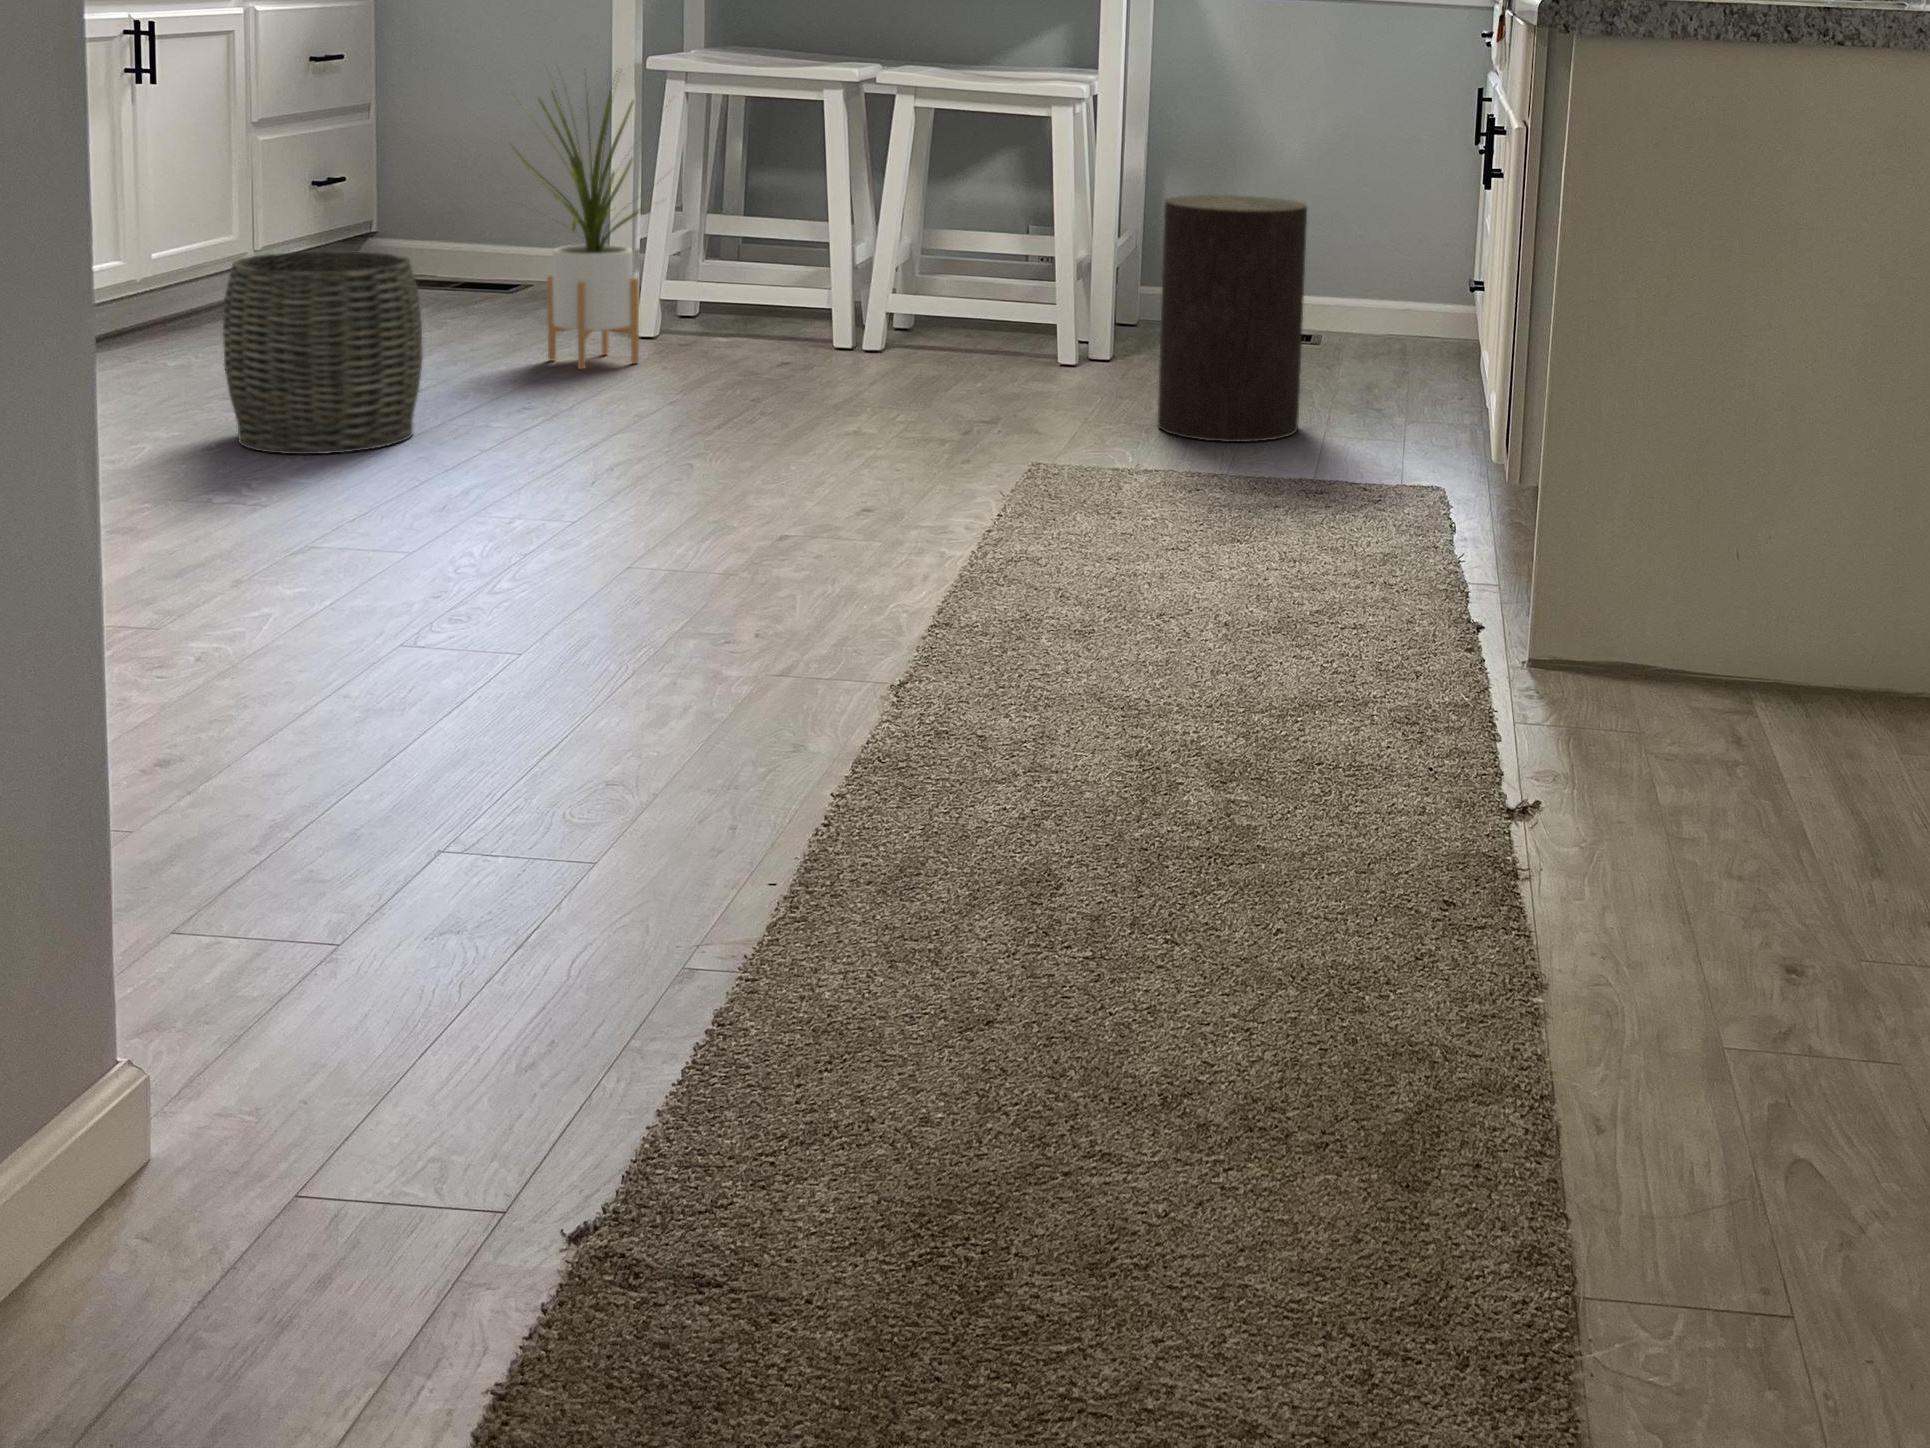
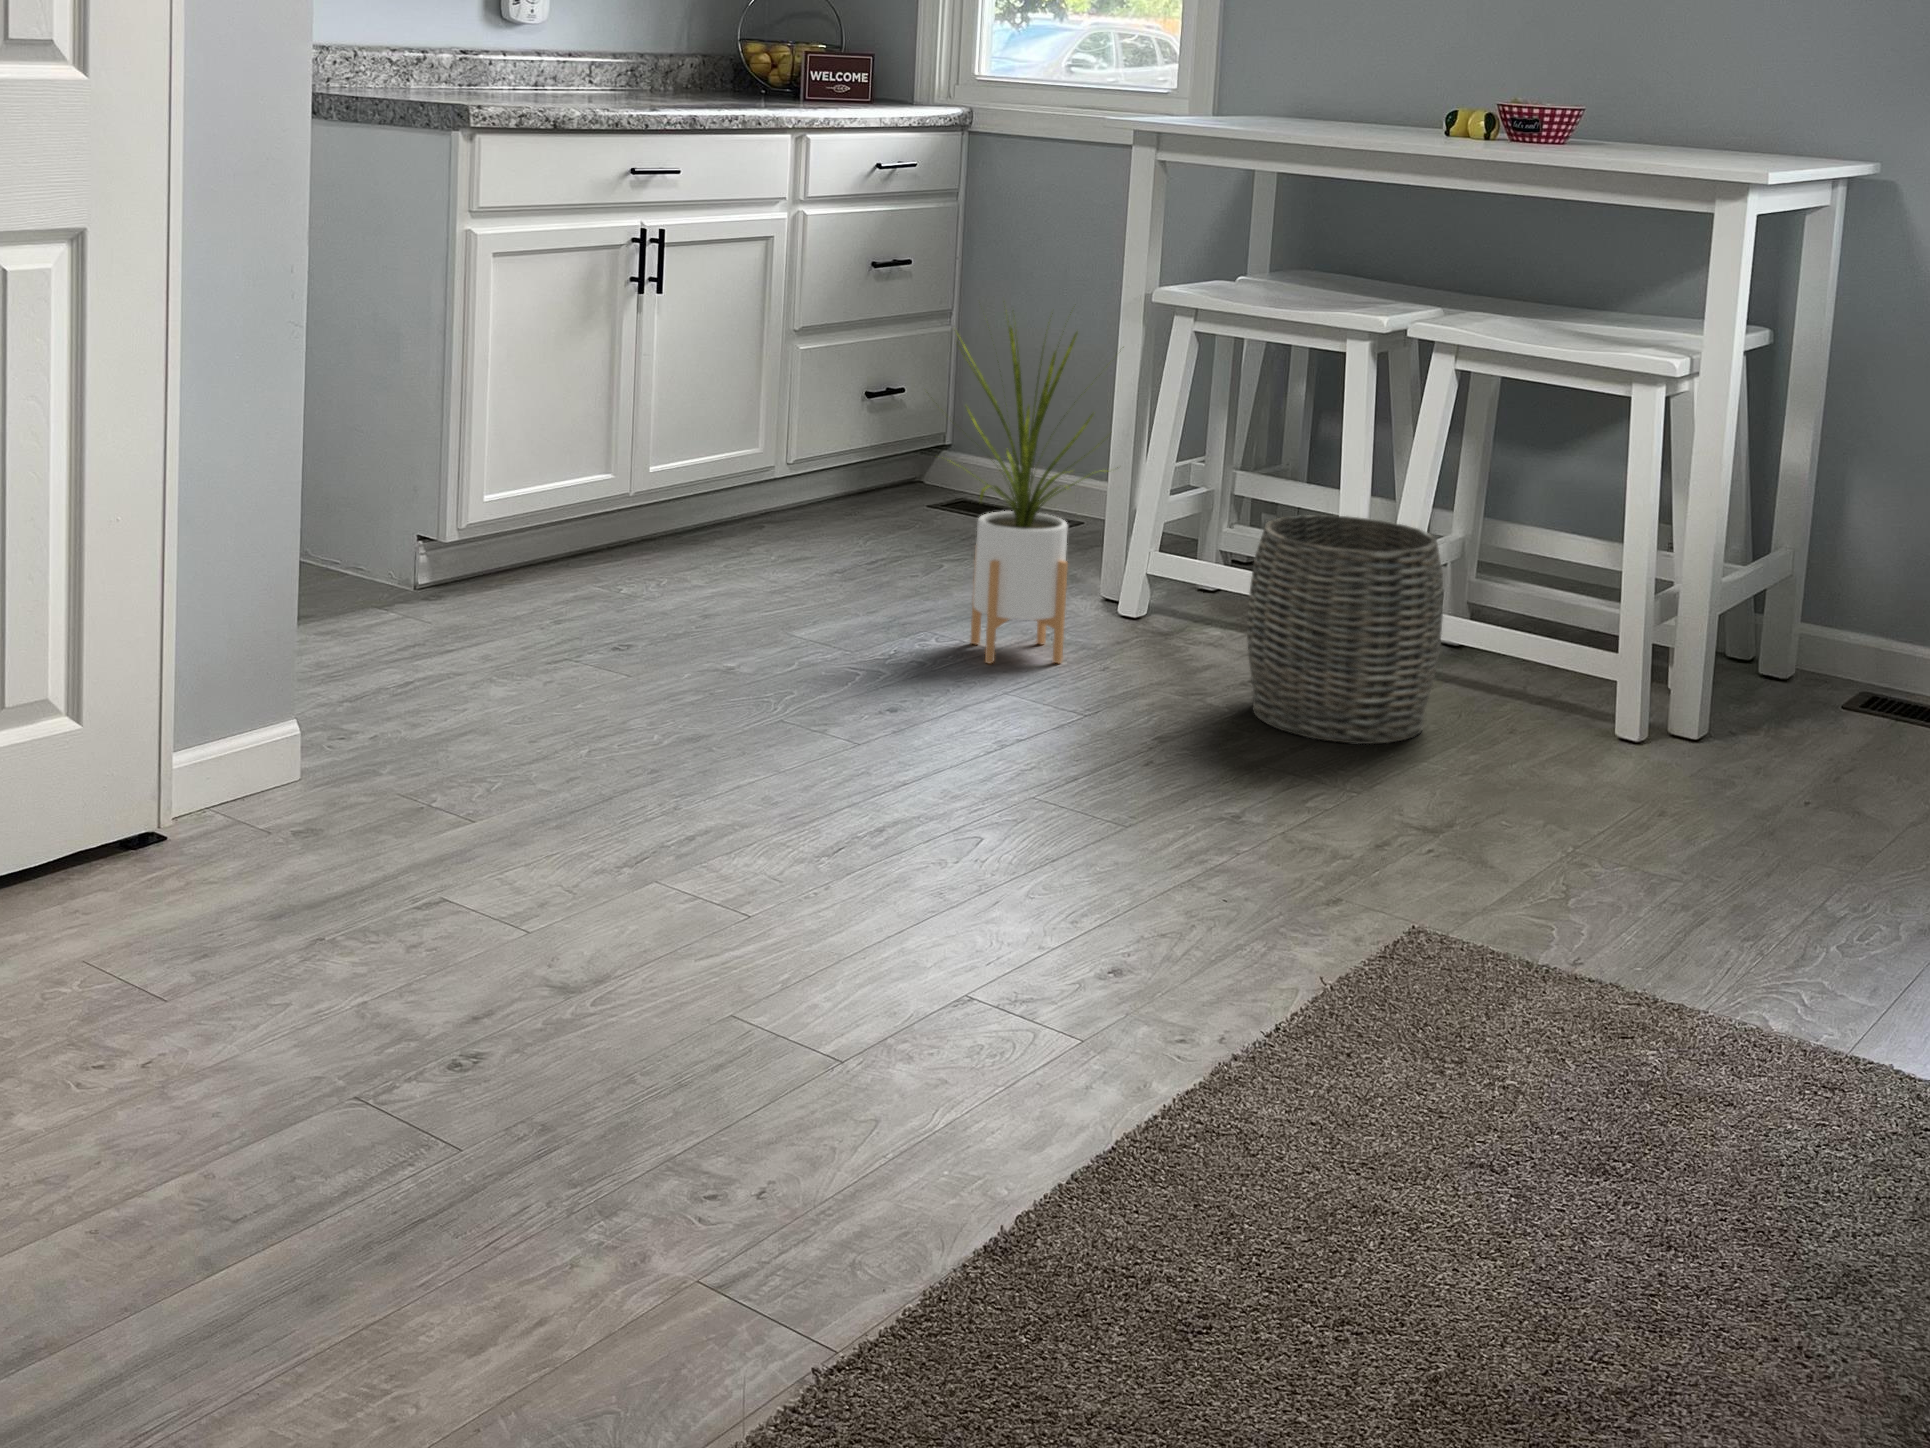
stool: present [1158,195,1307,442] -> none [1609,567,1877,981]
woven basket: present [223,251,423,454] -> present [1247,515,1443,744]

